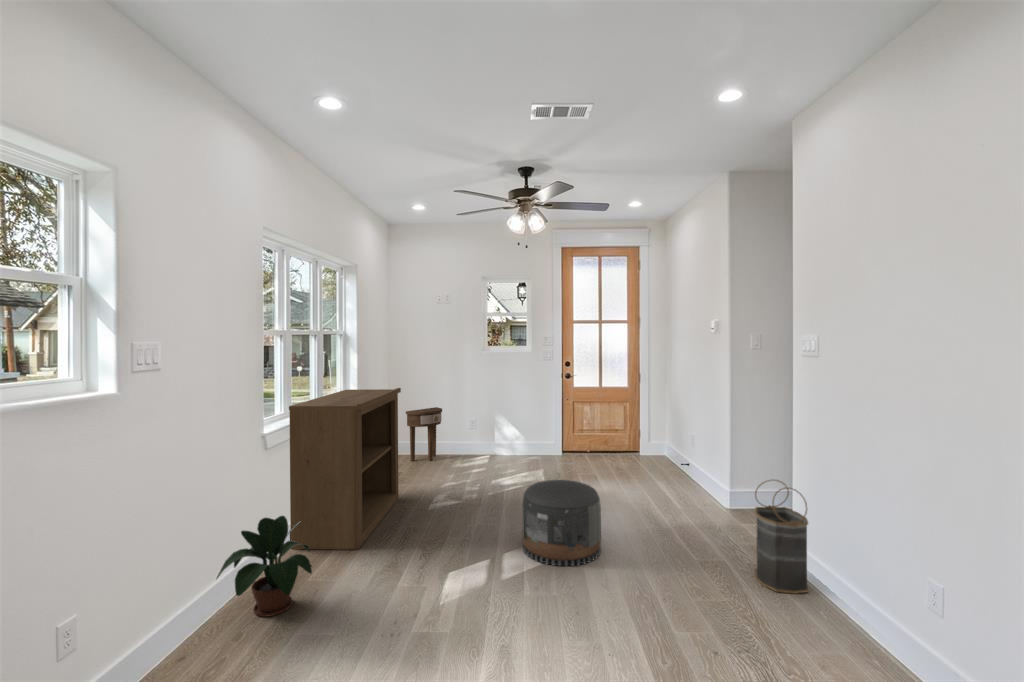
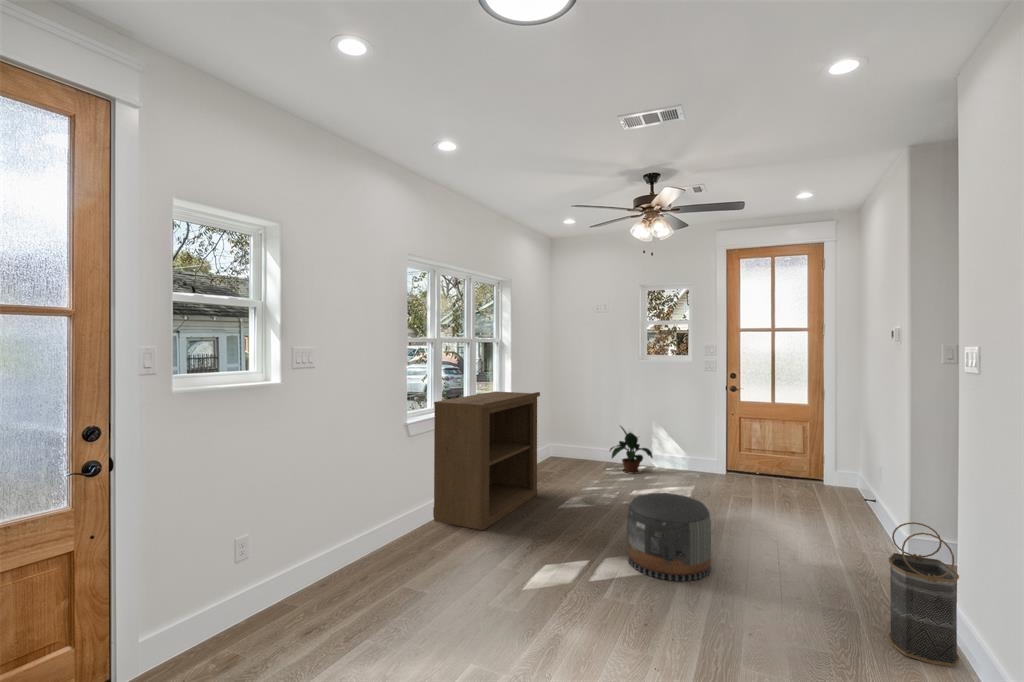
side table: present [406,407,442,461] -> none [560,414,596,466]
potted plant: present [217,516,312,617] -> present [610,426,653,474]

